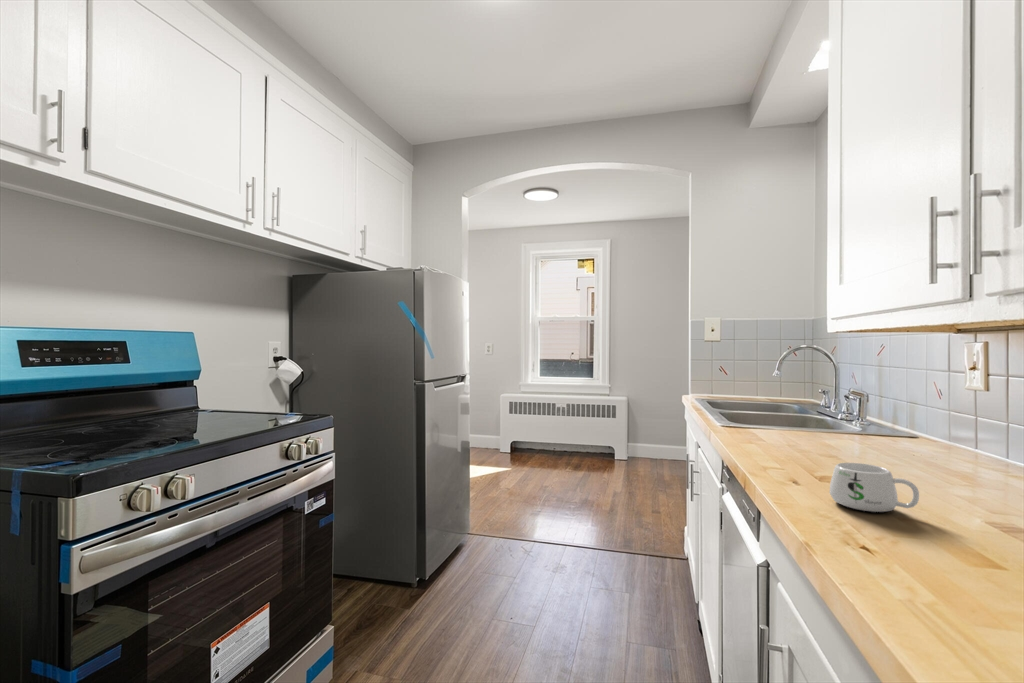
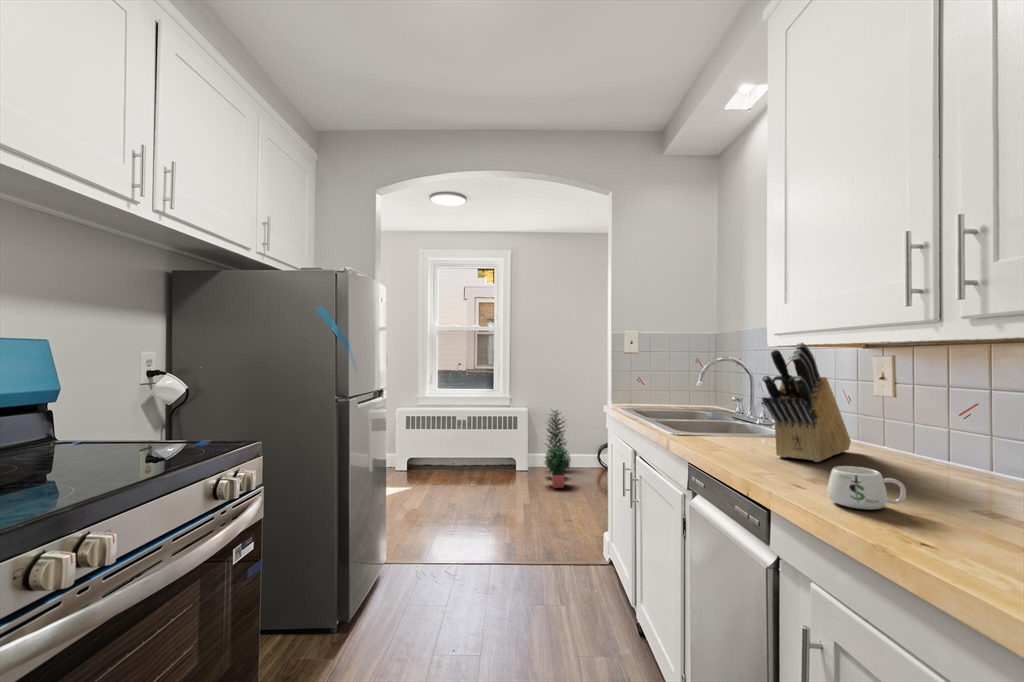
knife block: none [797,328,924,460] -> present [762,343,851,462]
potted plant: none [640,398,670,477] -> present [545,410,571,488]

